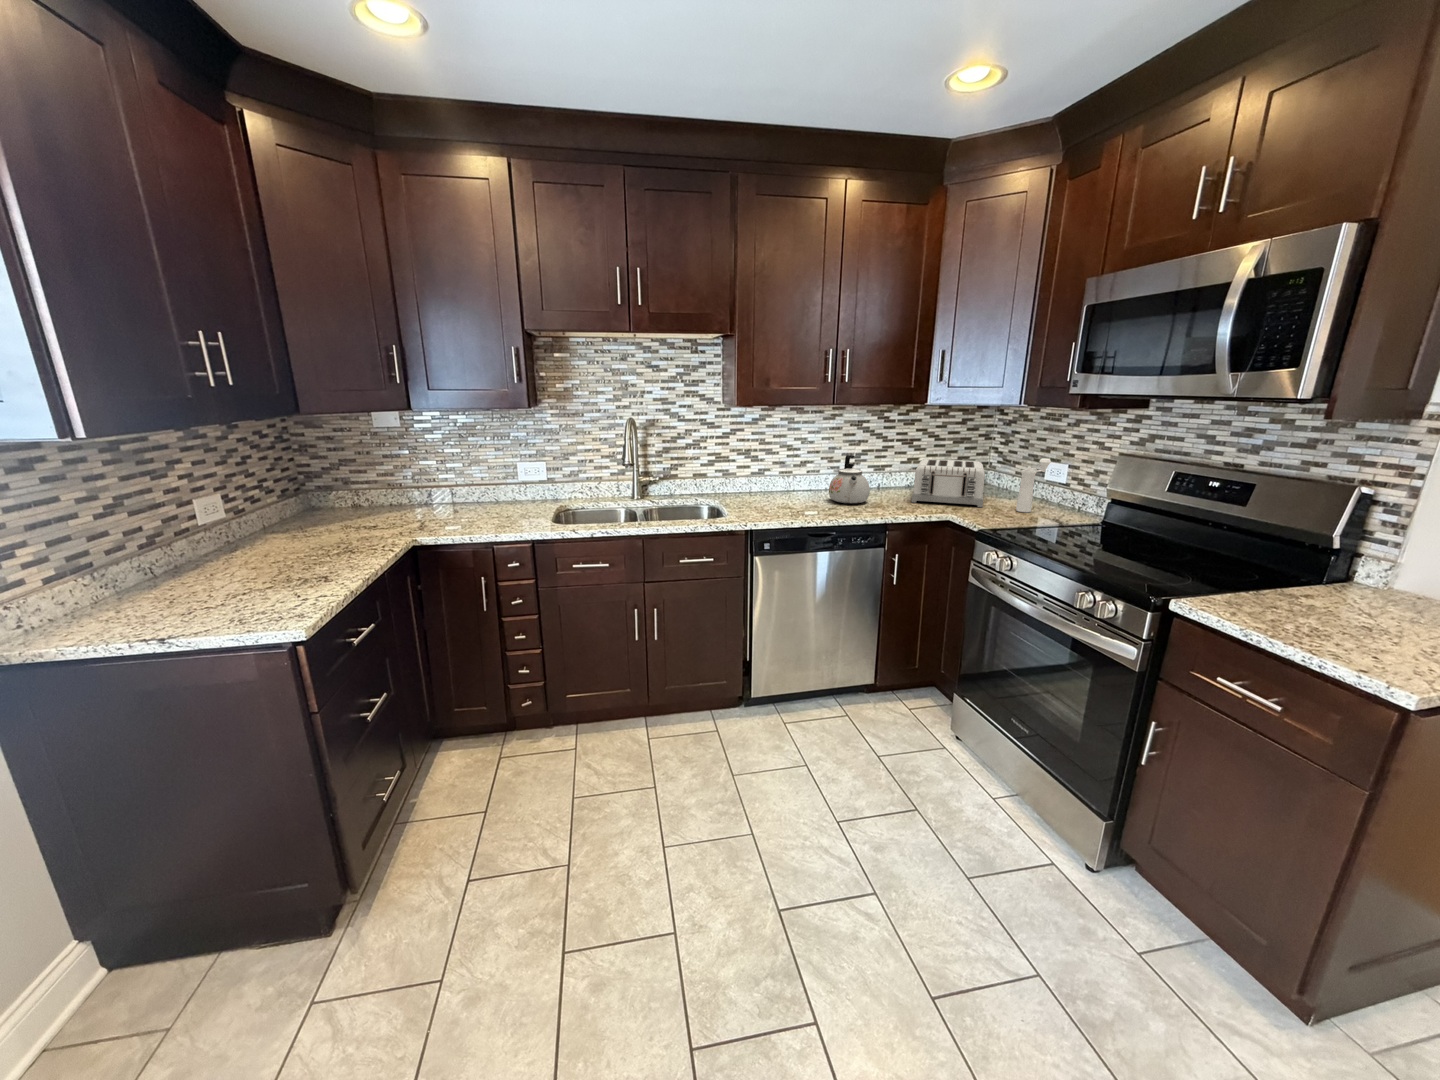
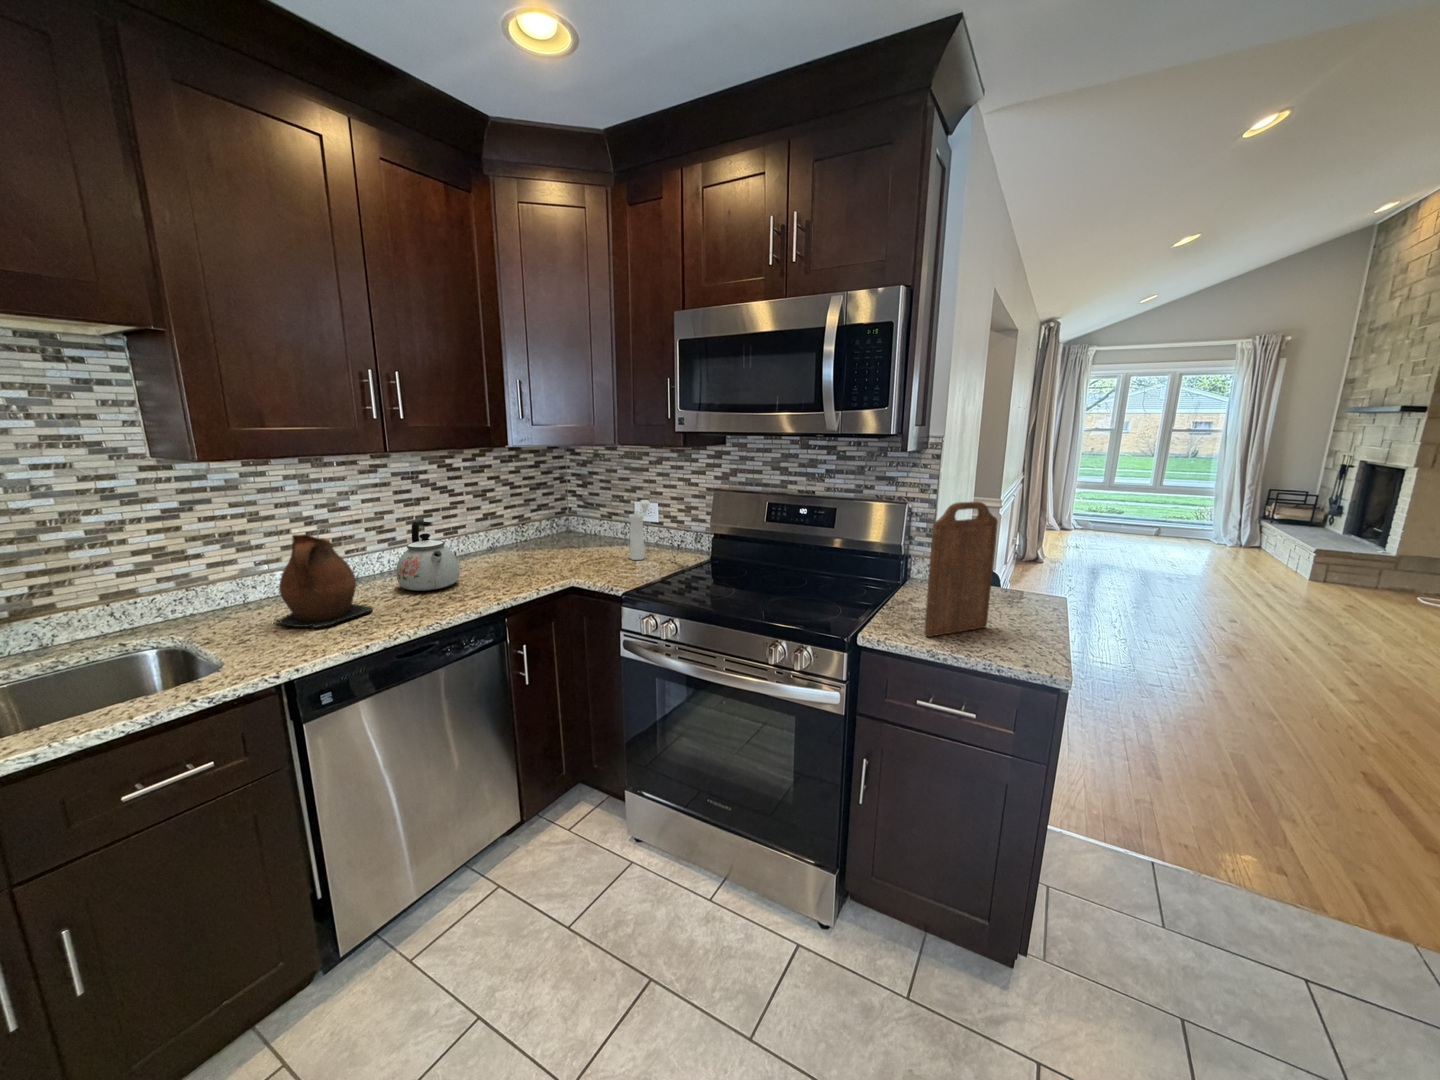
ceramic pitcher: none [756,452,808,509] -> present [277,534,373,628]
toaster: present [912,459,985,507] -> none [503,509,596,571]
cutting board: none [1255,477,1413,636] -> present [924,501,998,637]

